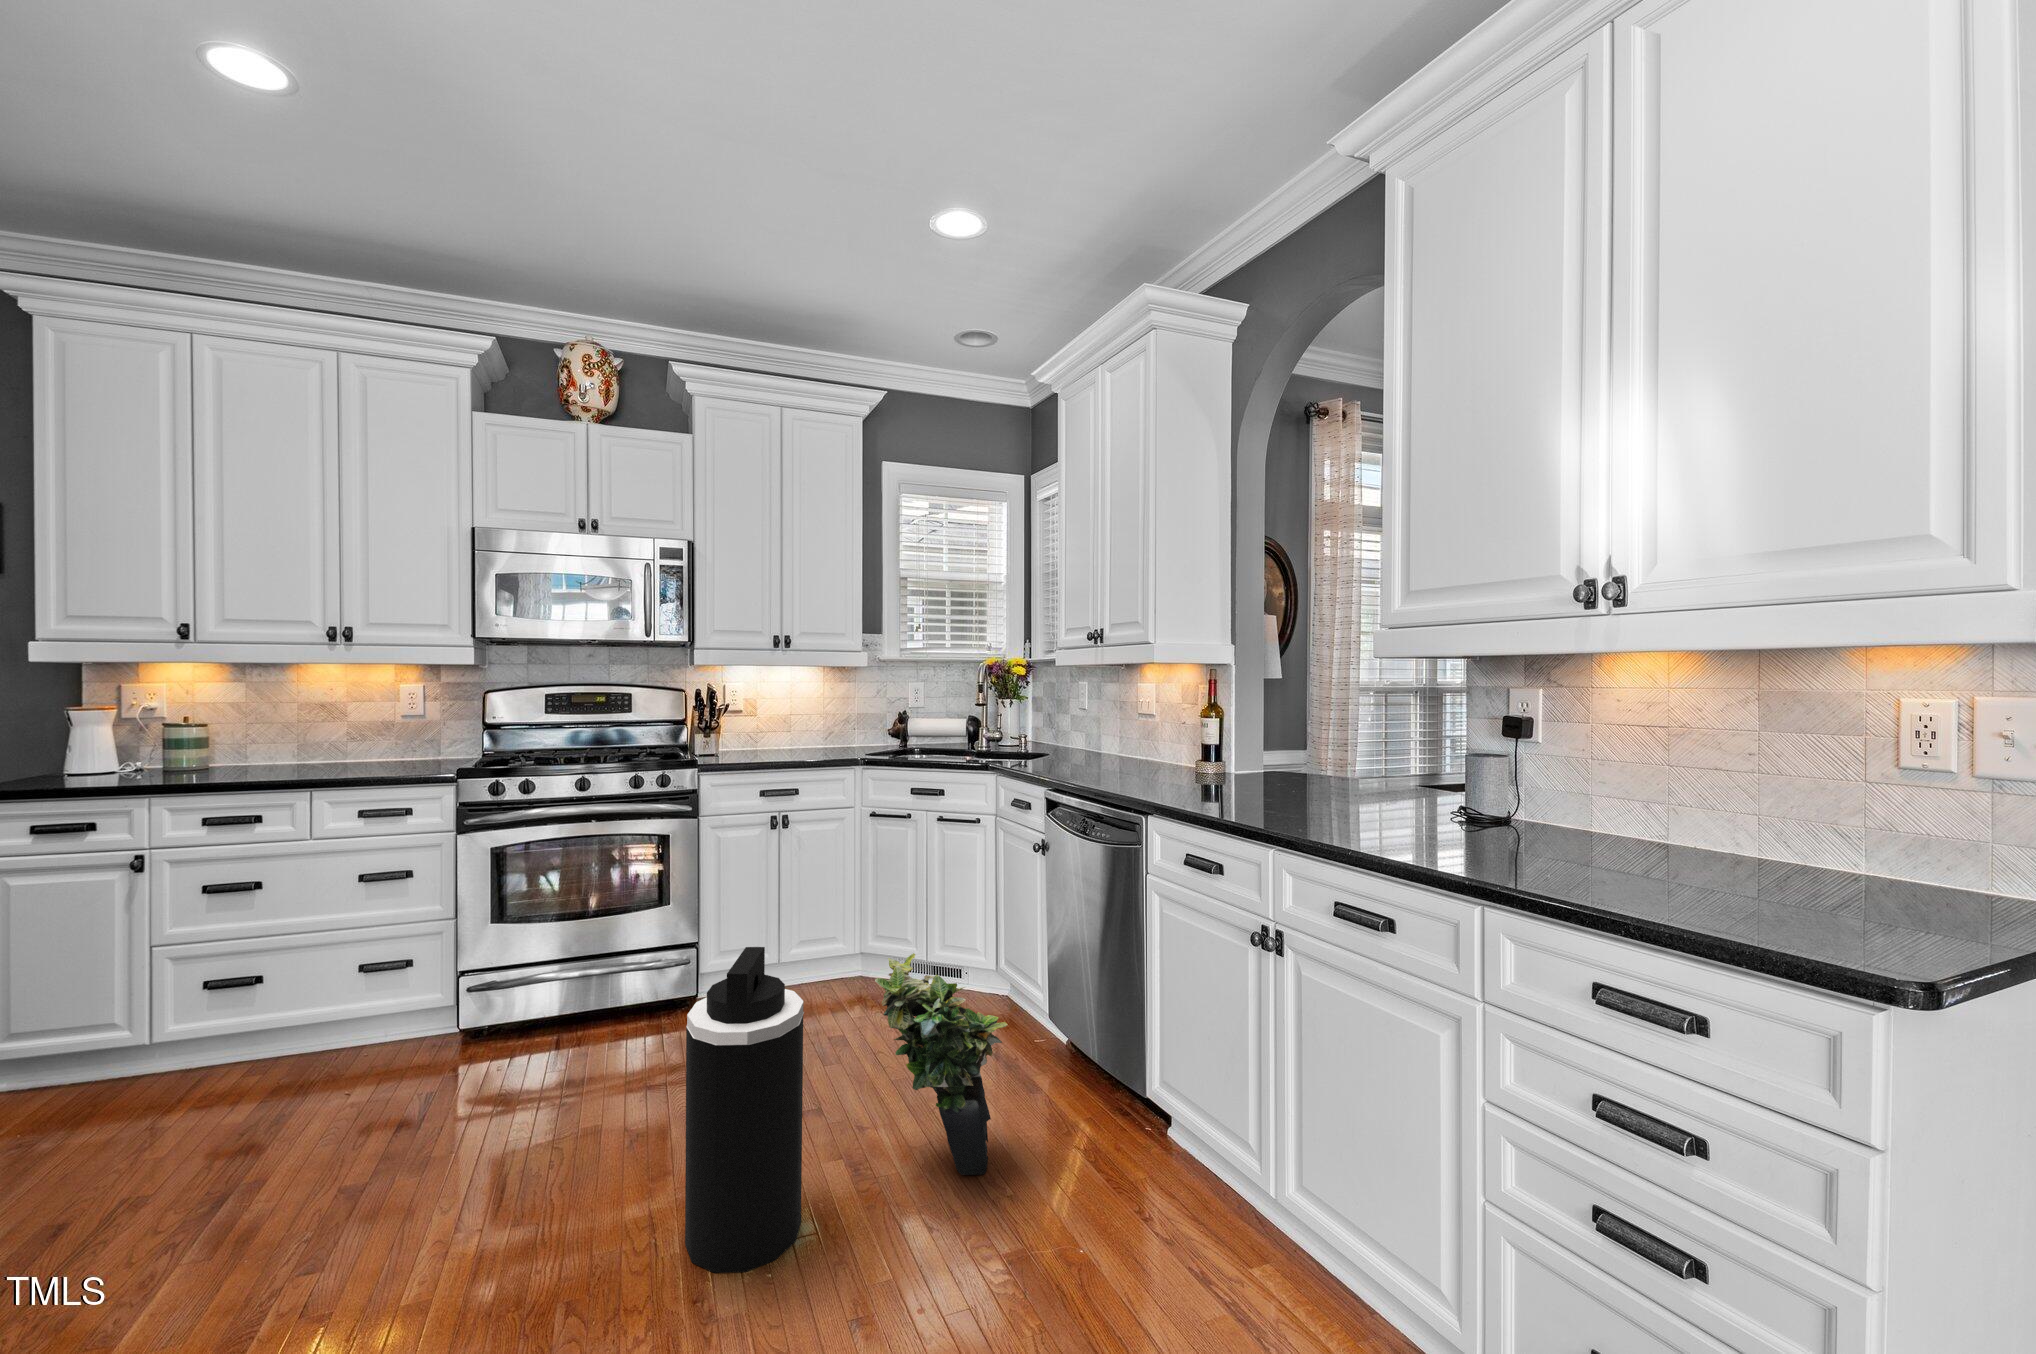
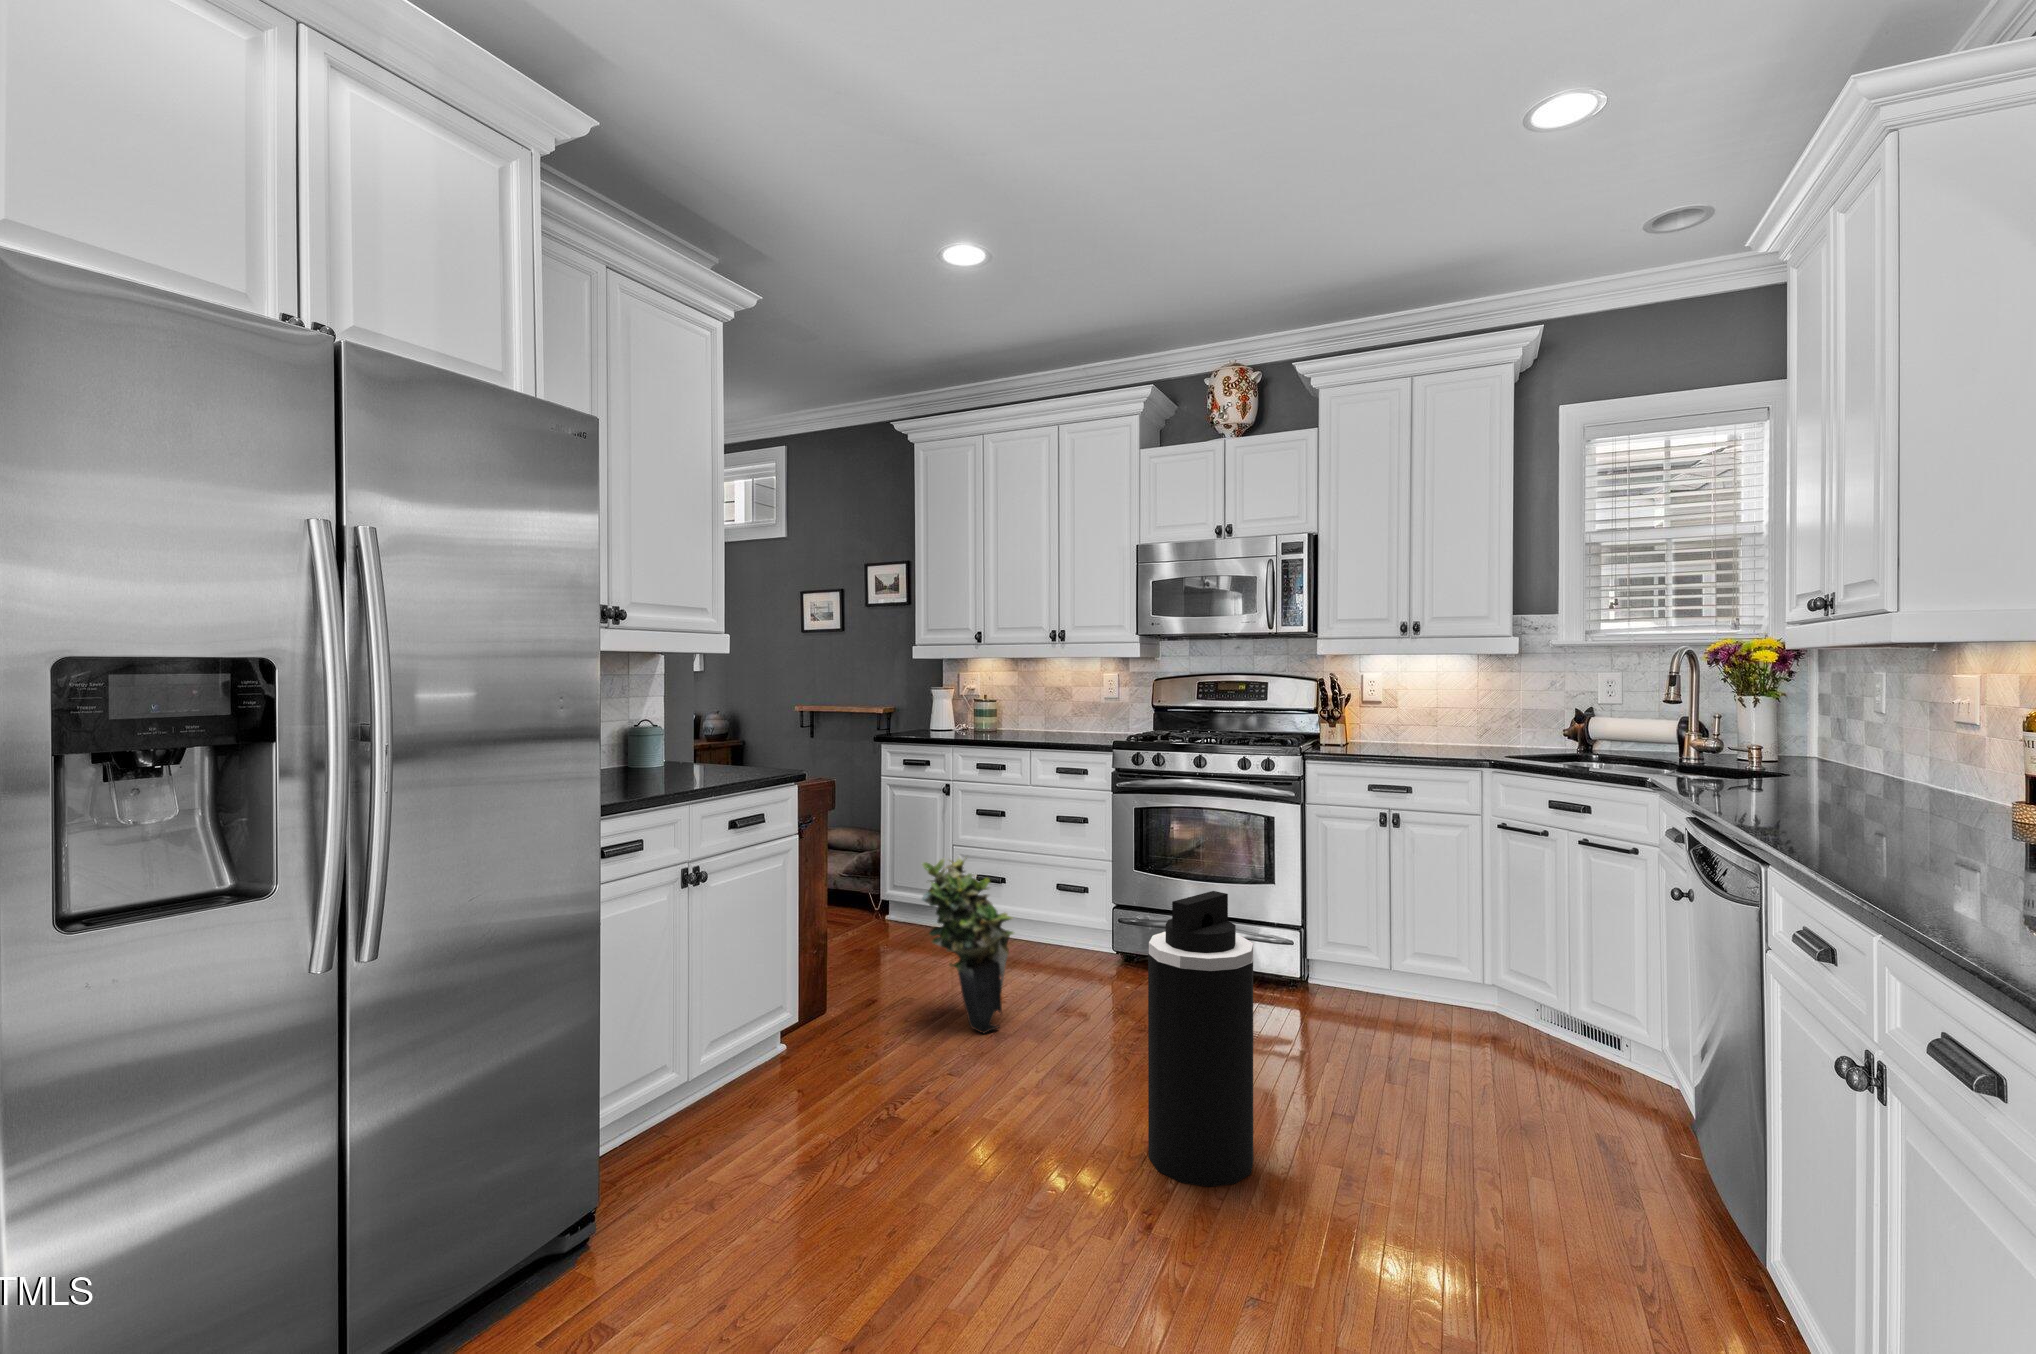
potted plant: present [875,953,1008,1175] -> present [922,858,1013,1033]

